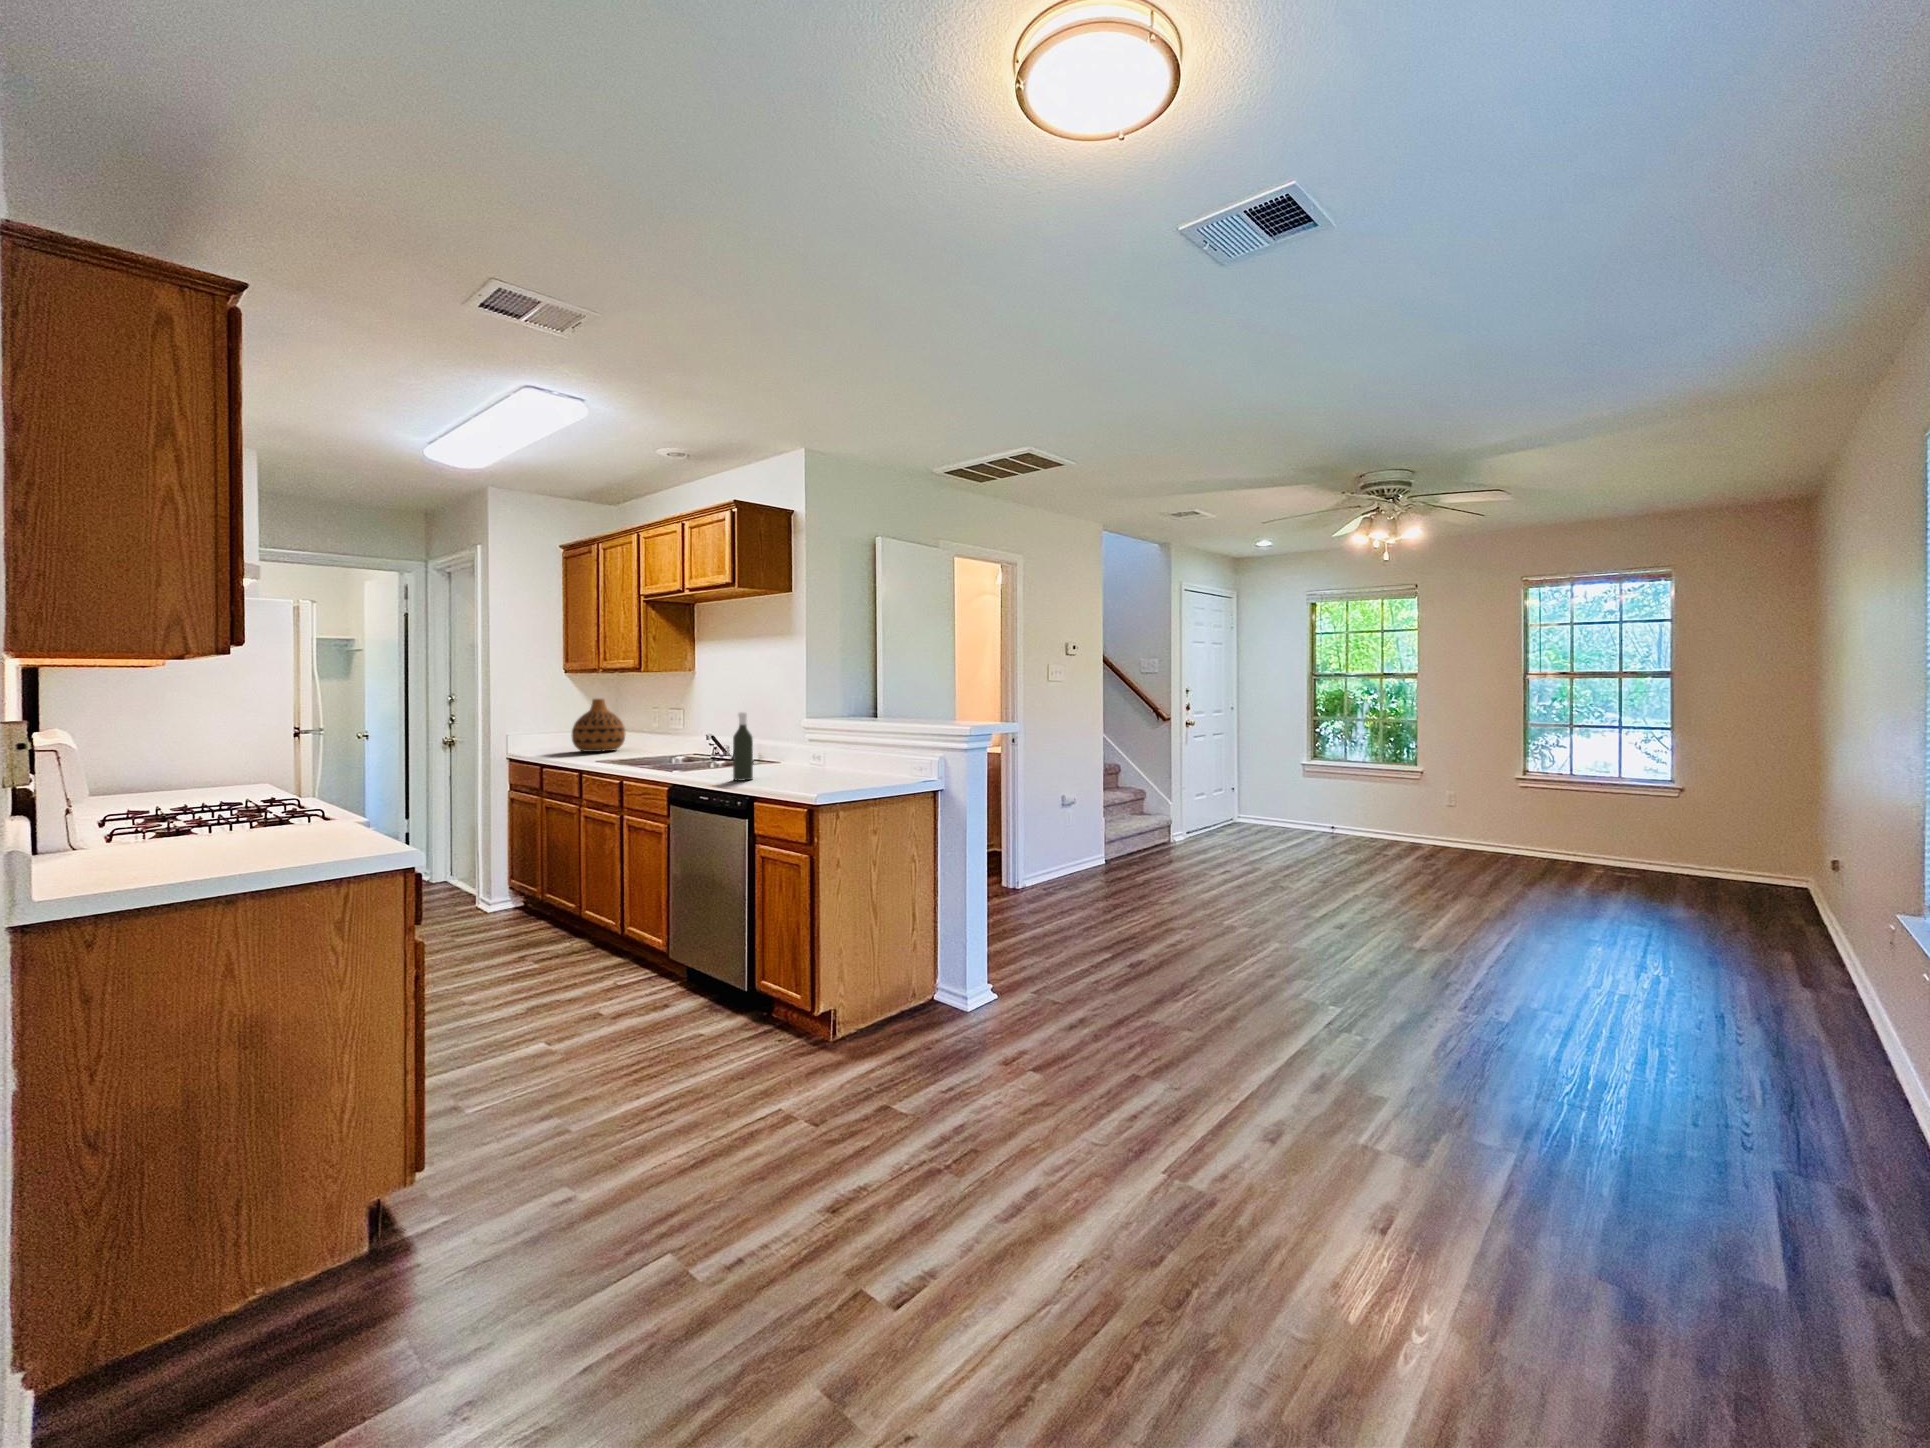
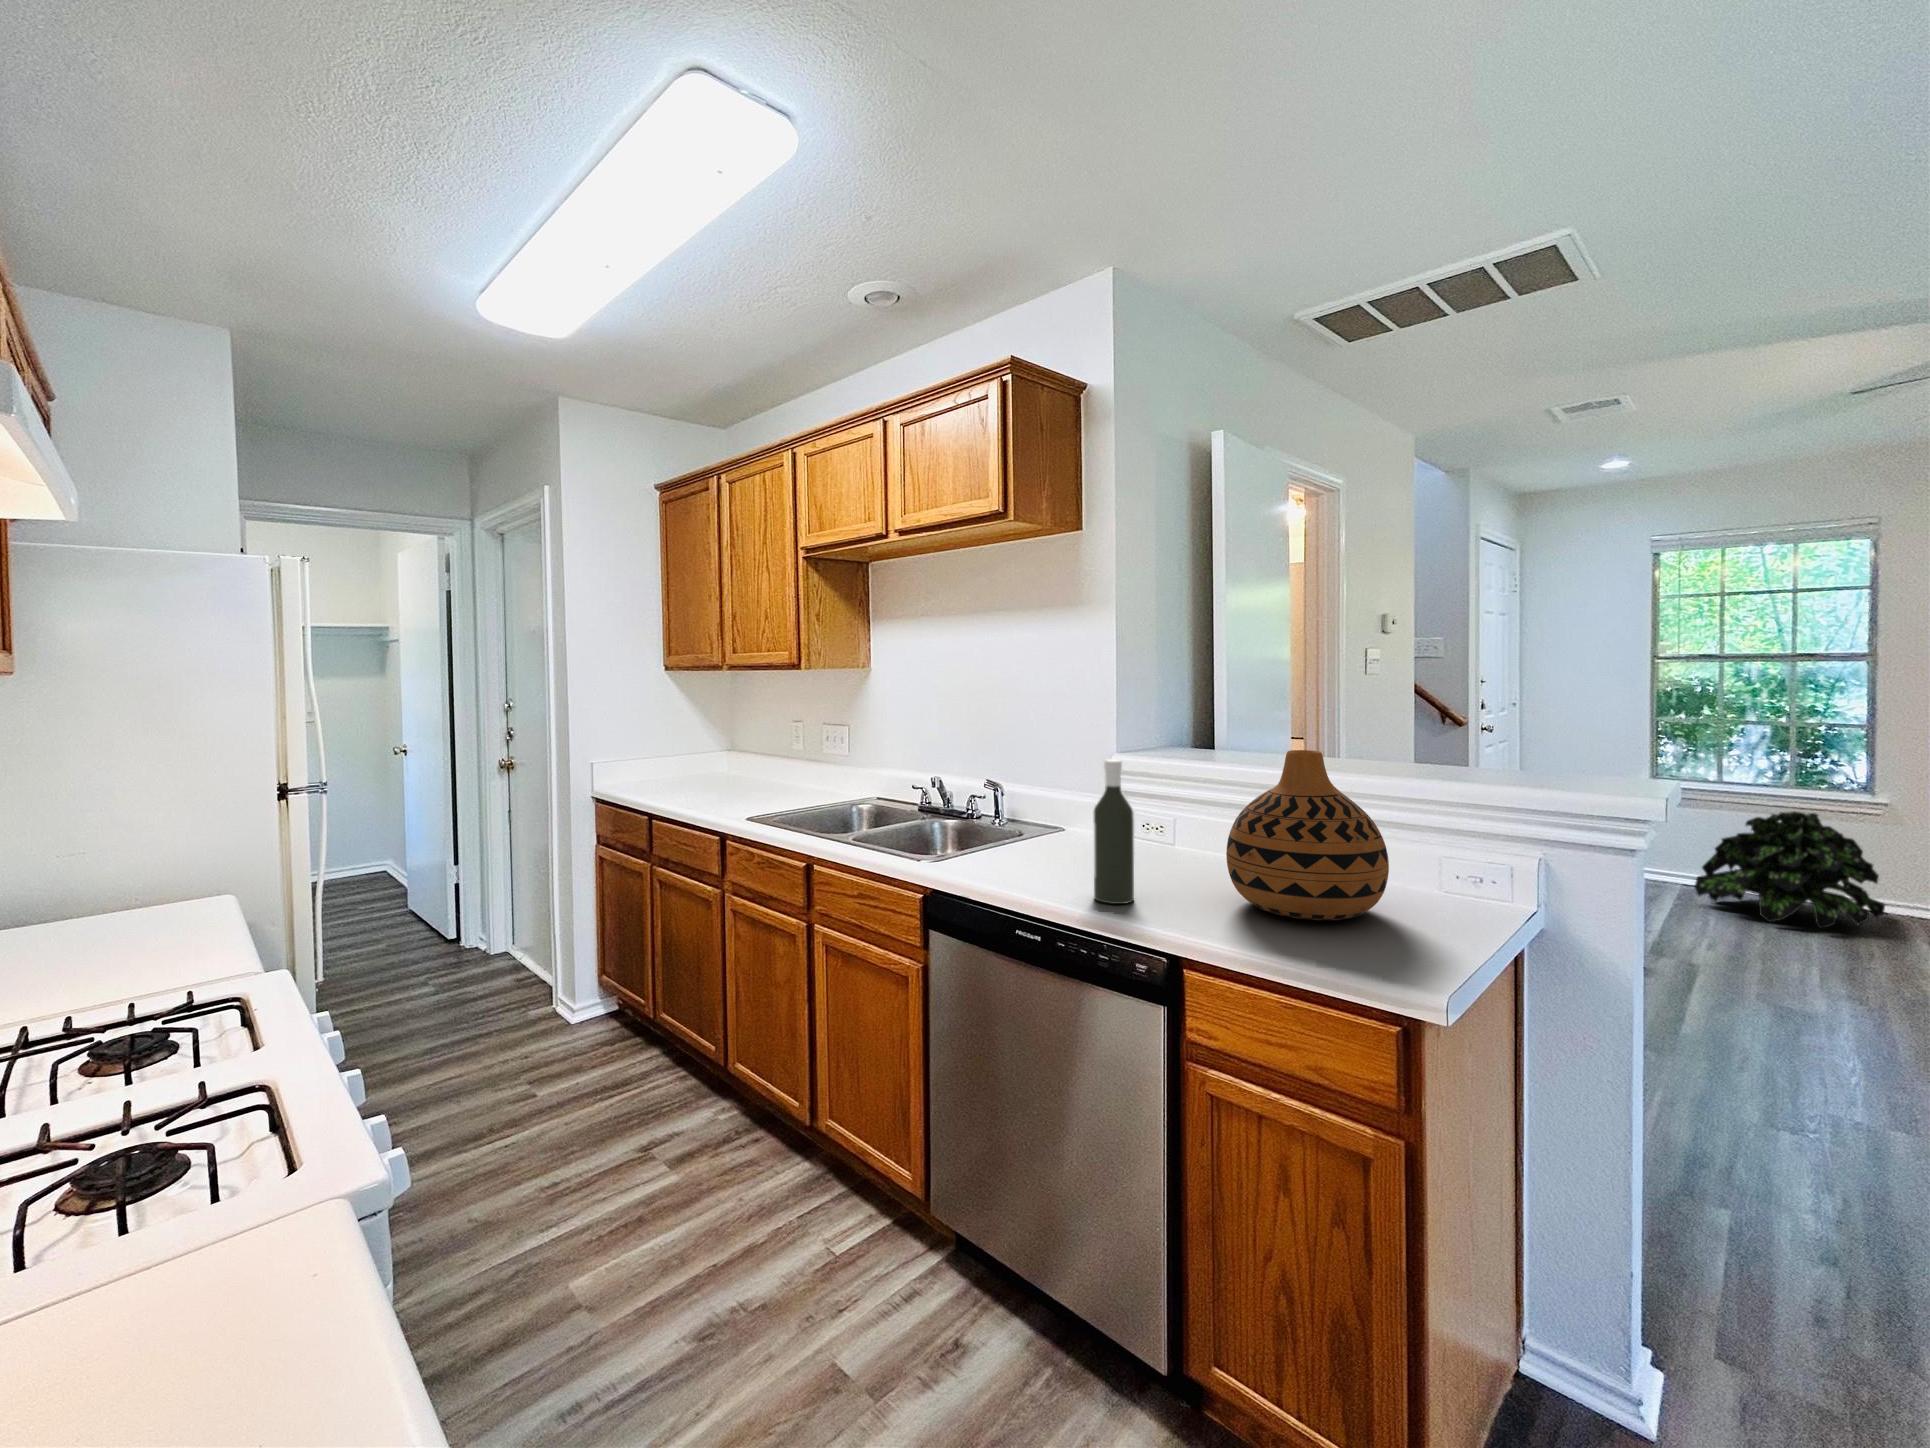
vase: present [572,699,625,752] -> present [1226,750,1389,920]
potted plant: none [1315,774,1408,850] -> present [1695,811,1885,929]

